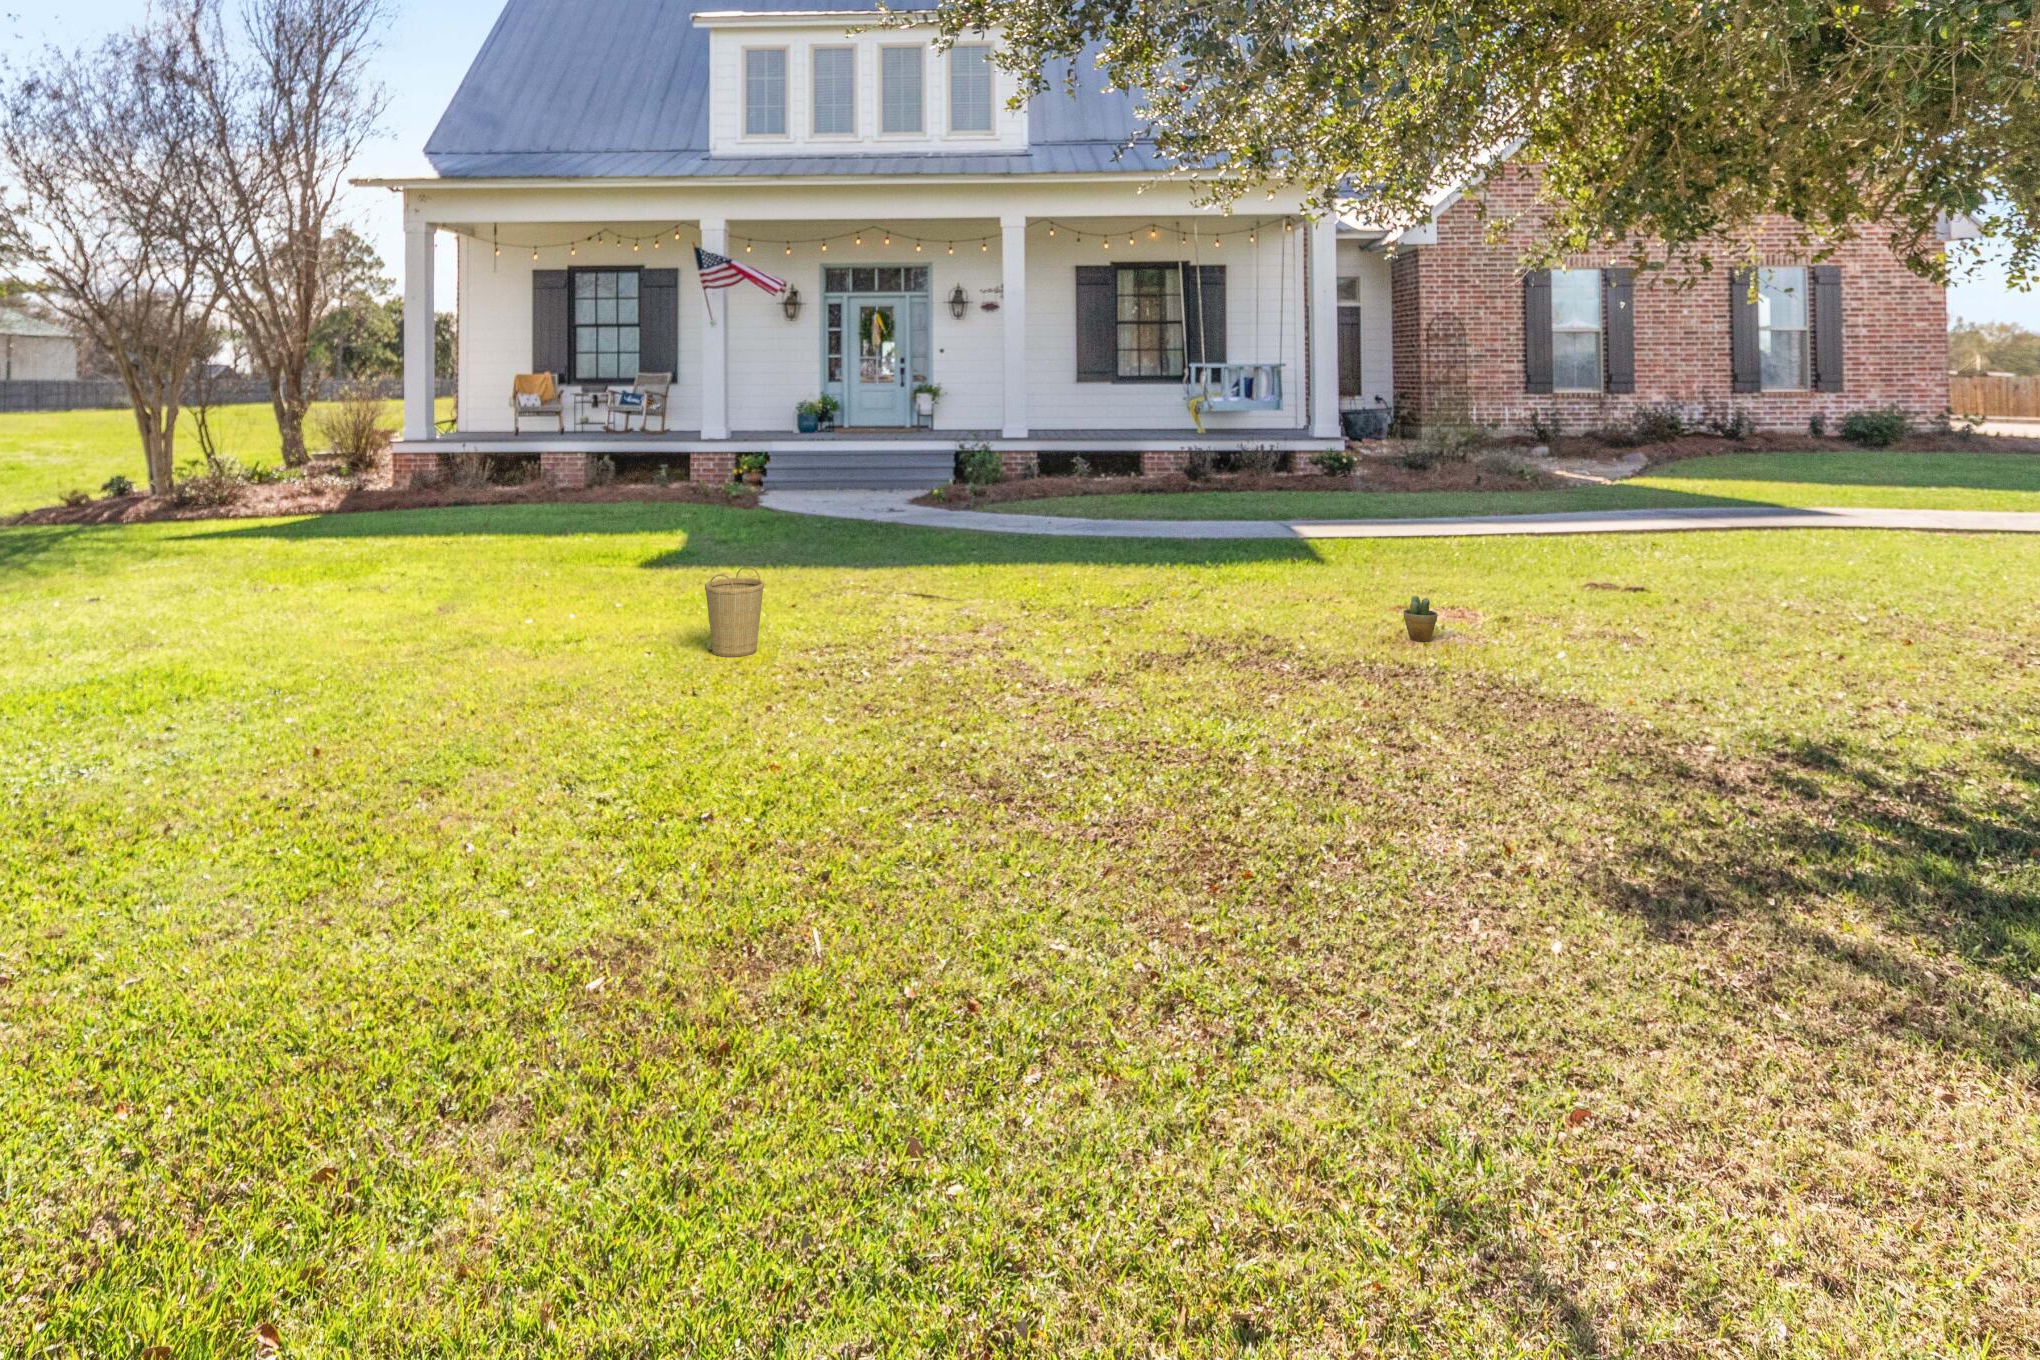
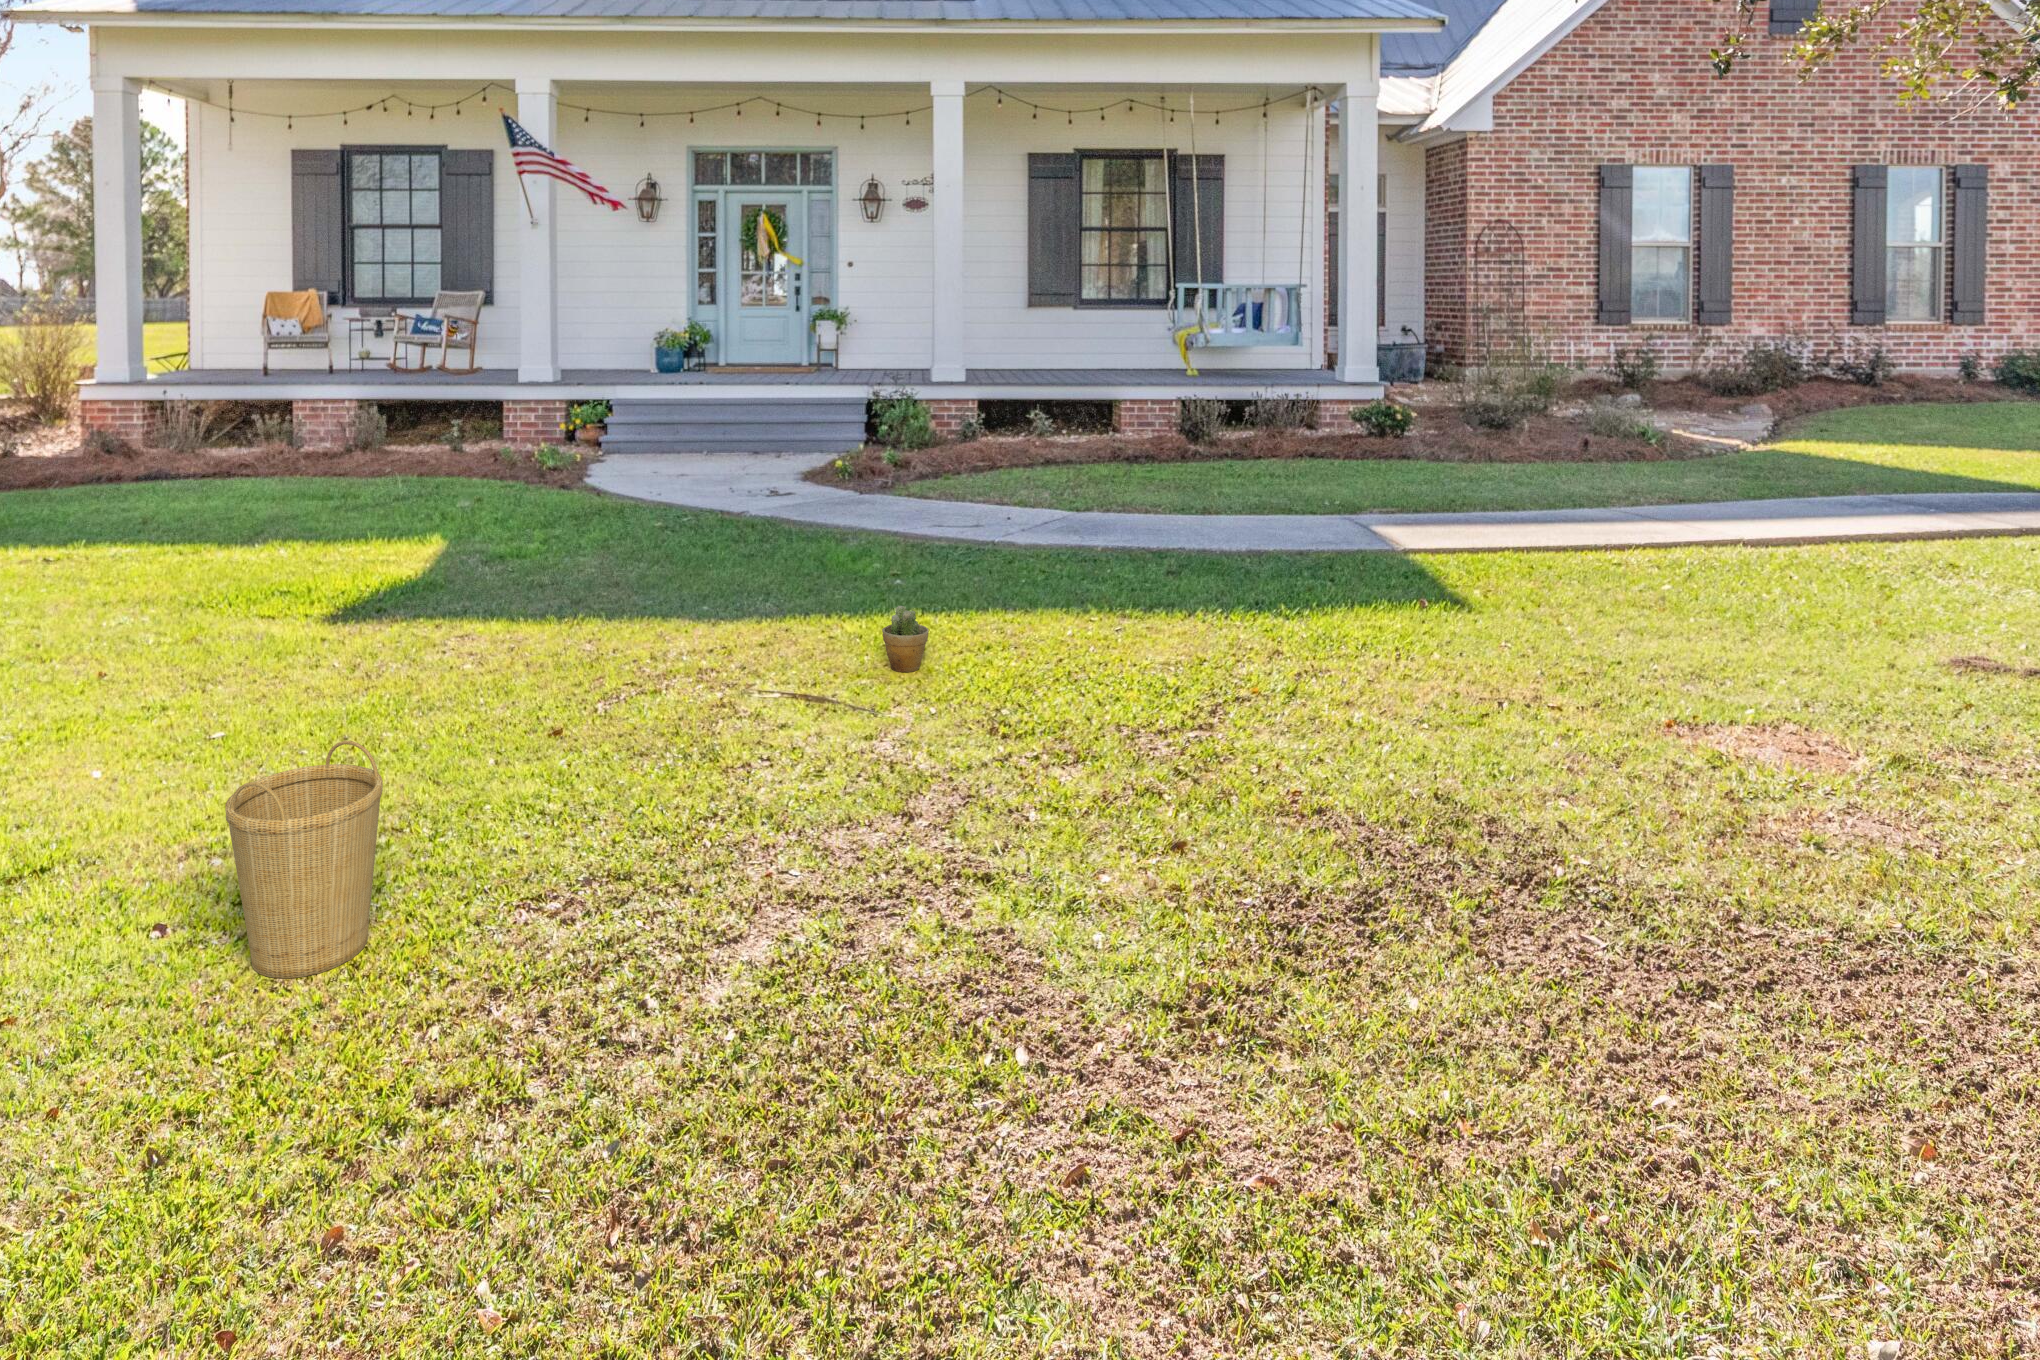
potted plant: present [1403,596,1438,642] -> present [882,606,929,672]

